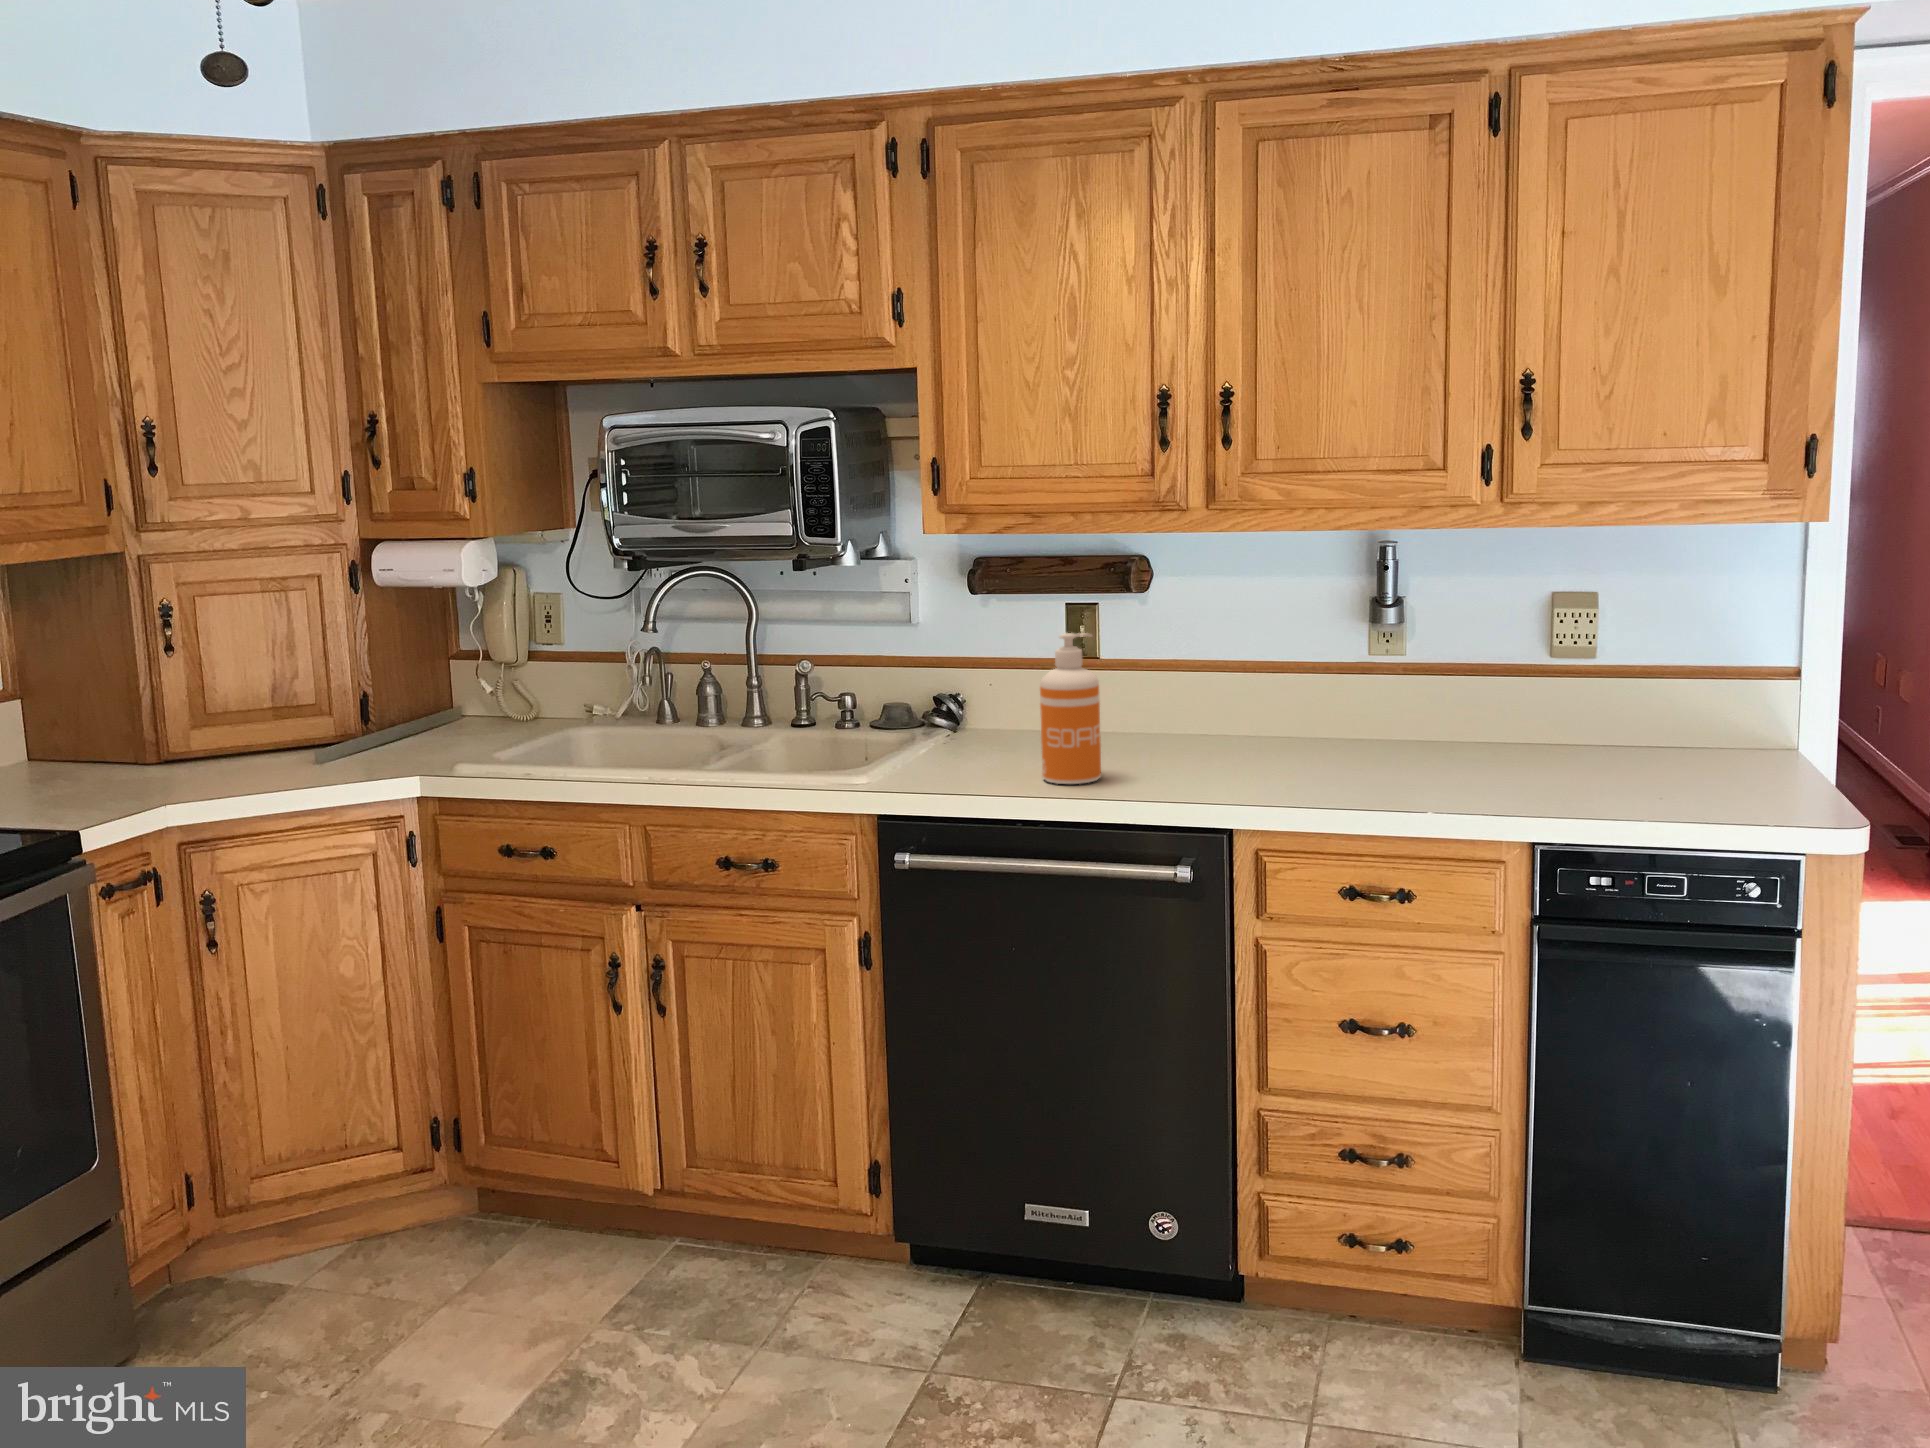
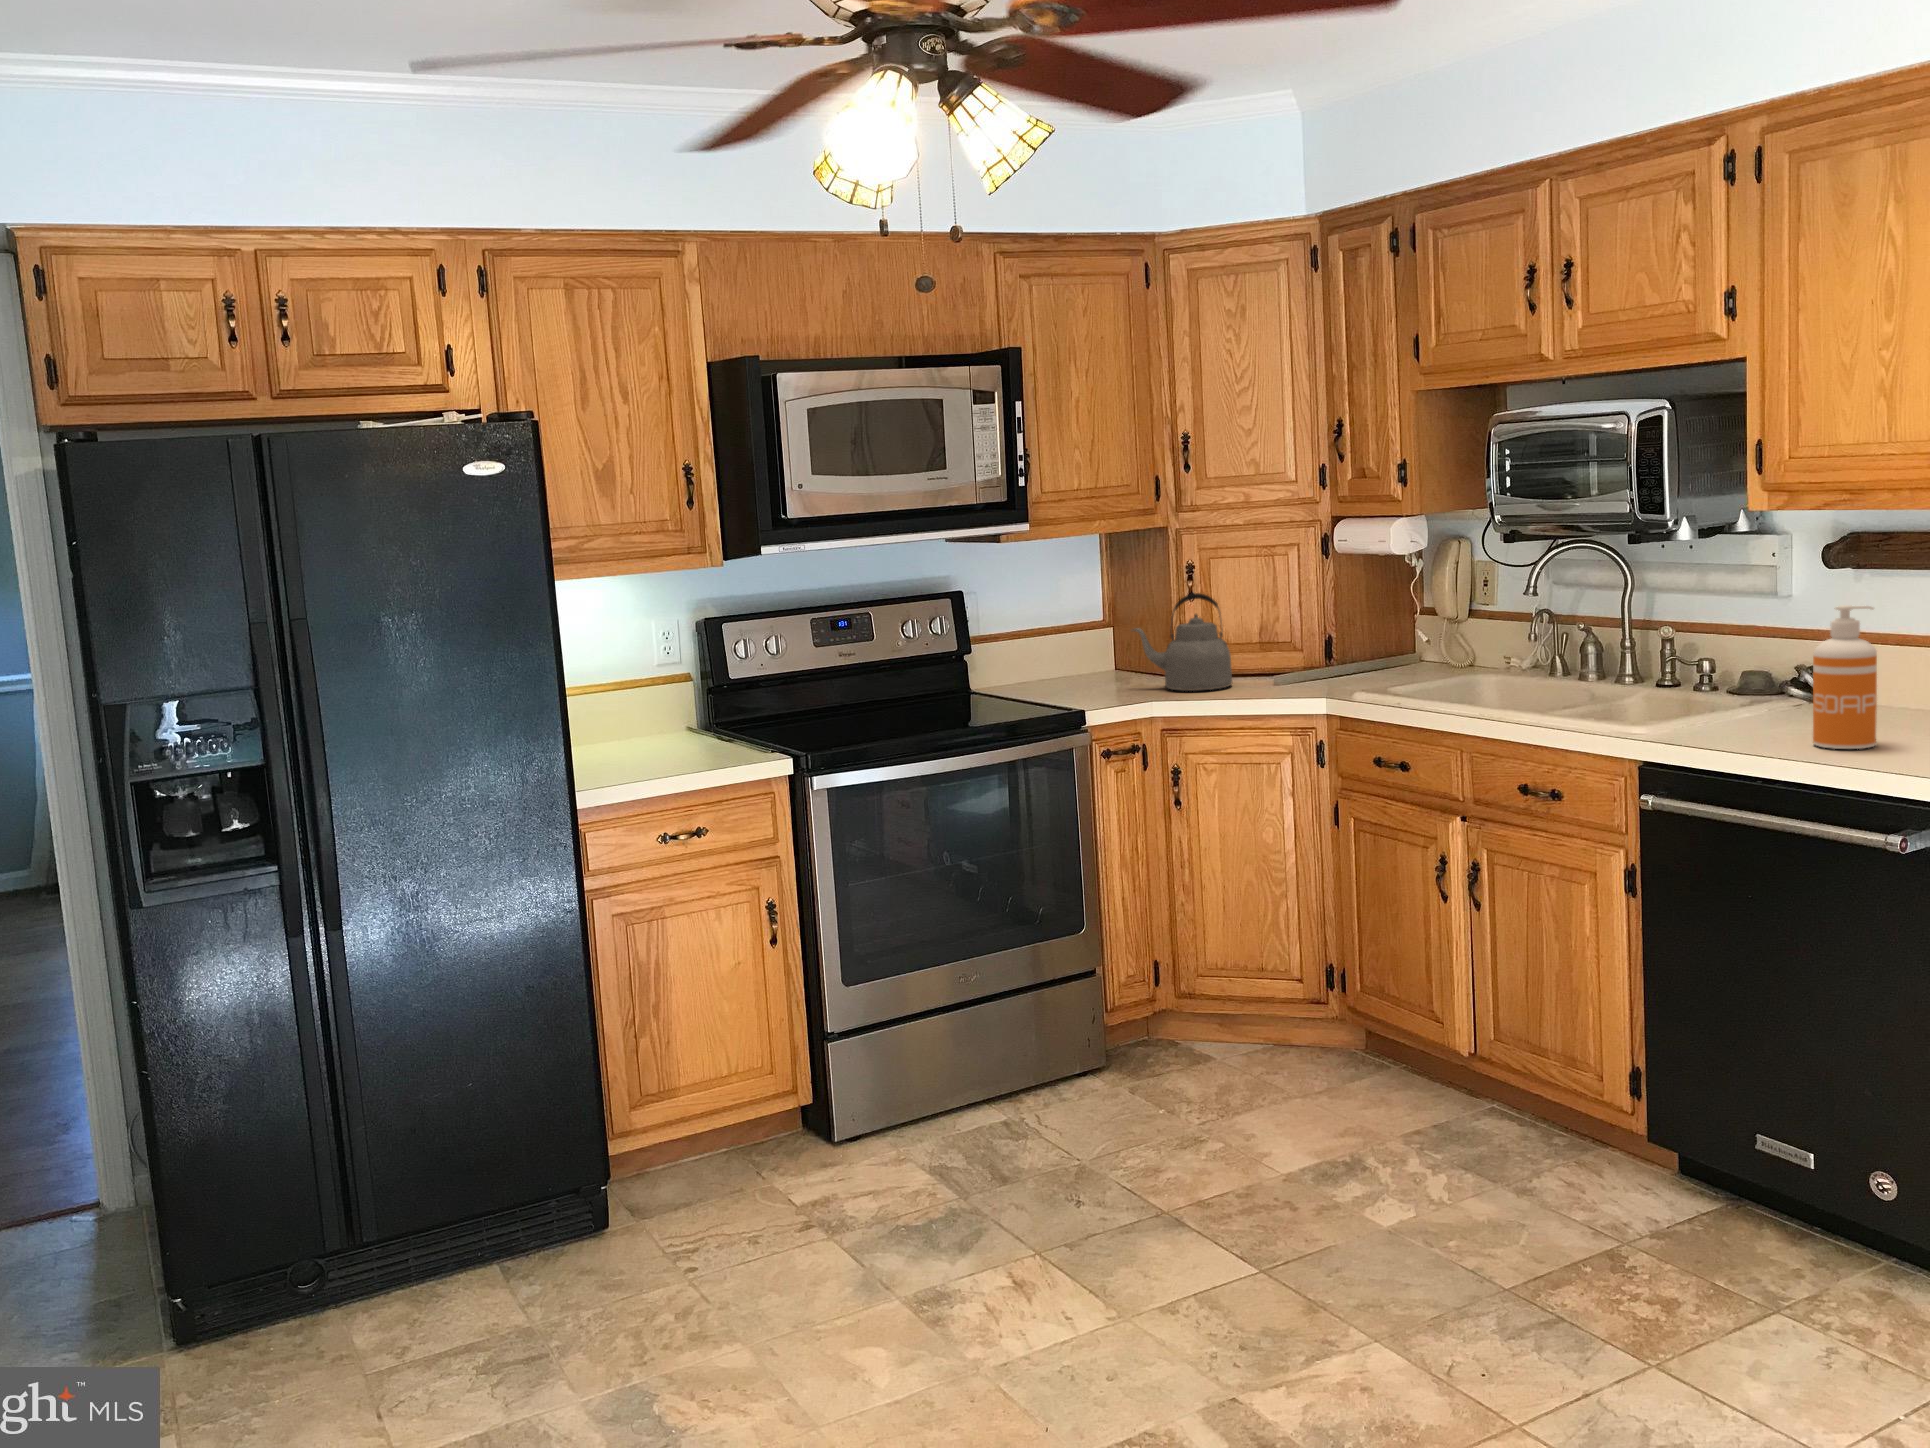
kettle: none [101,648,262,787] -> present [1132,593,1232,691]

